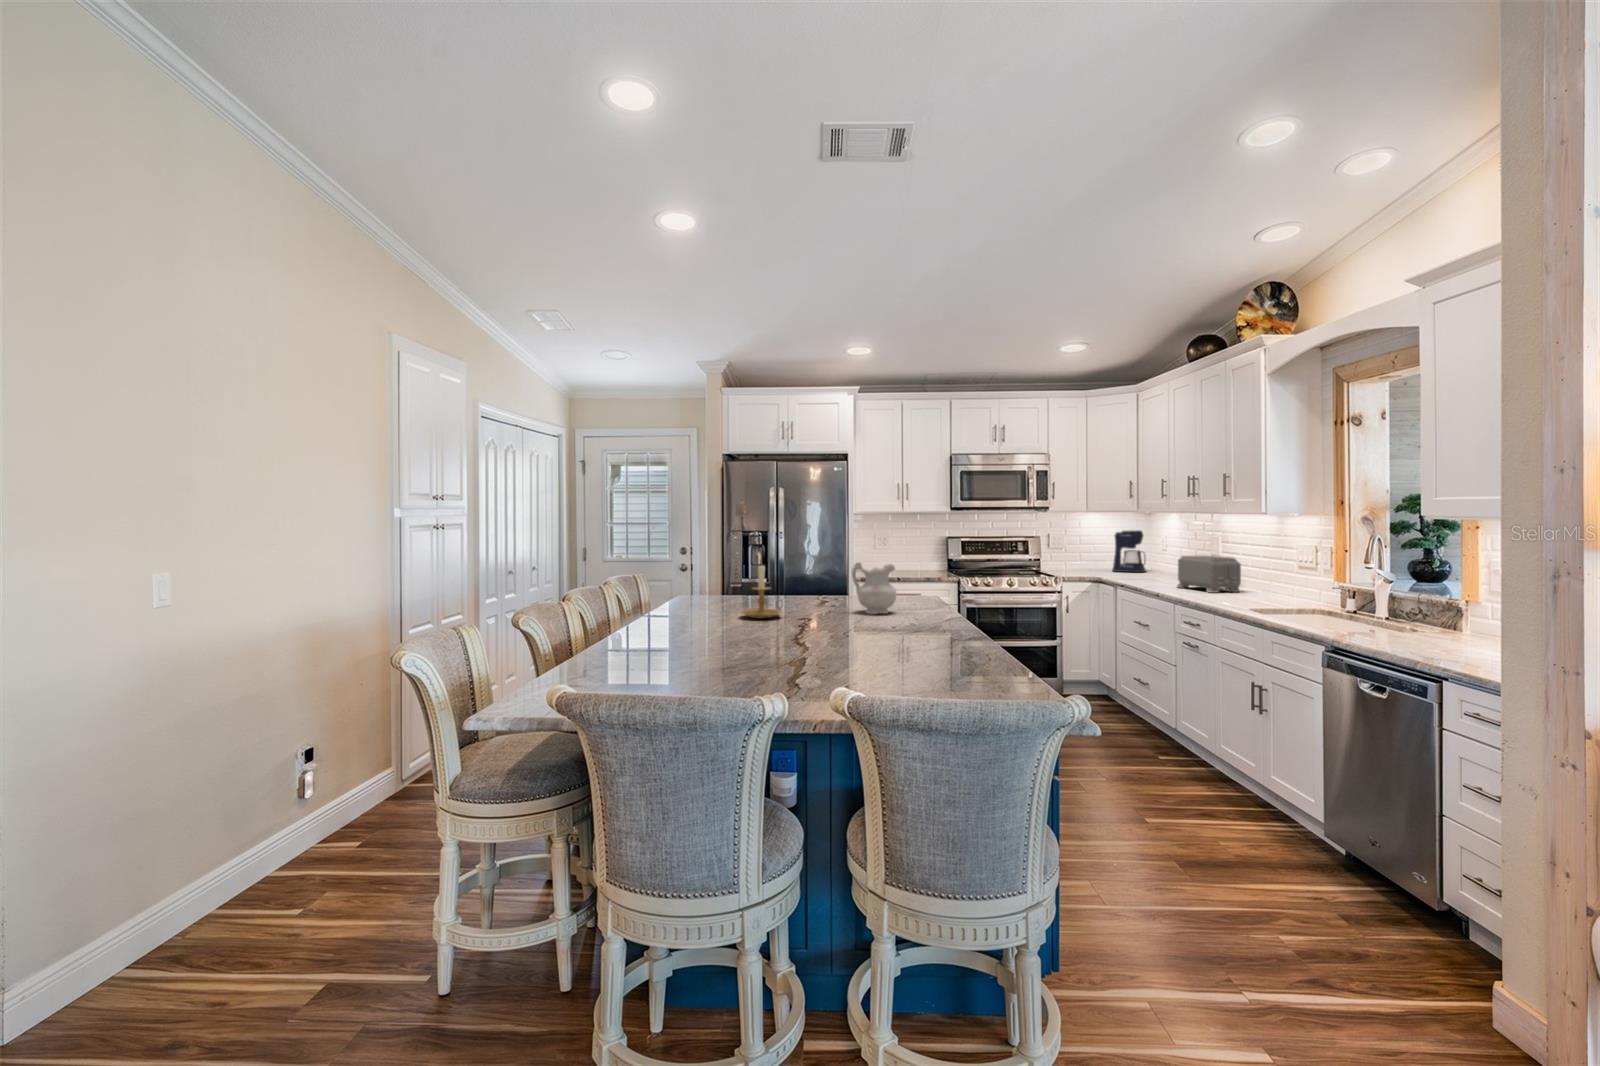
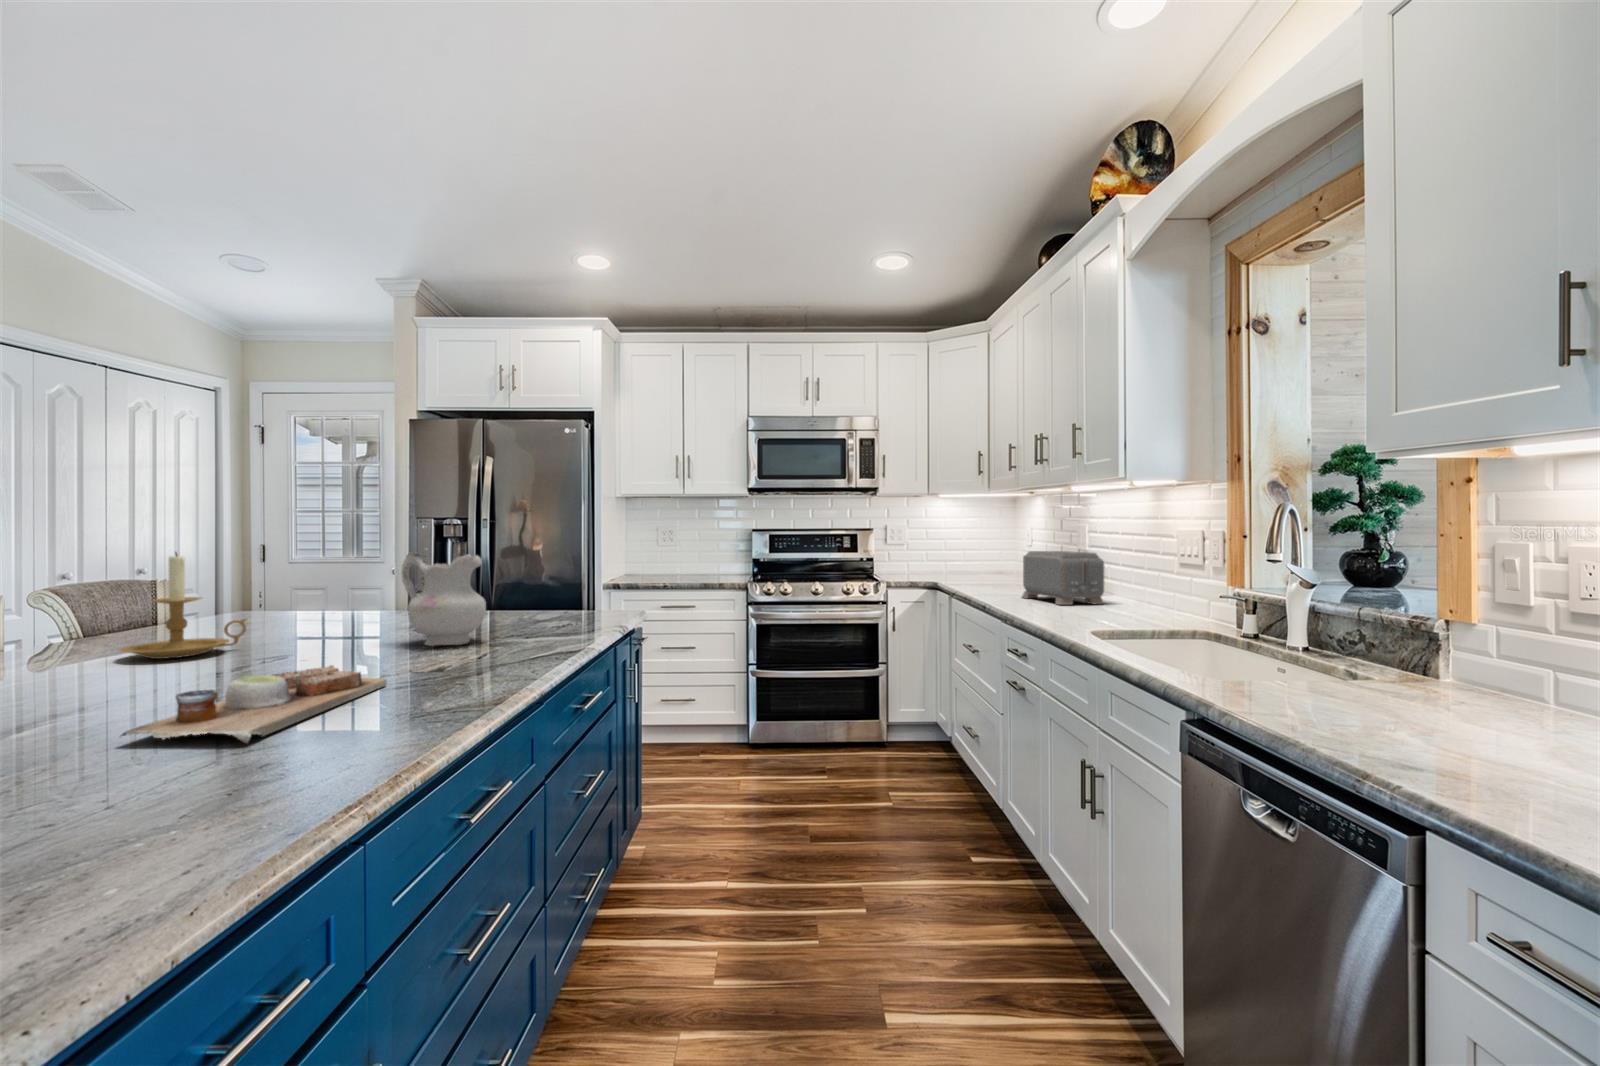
coffee maker: present [1113,530,1146,572] -> none [967,521,1010,577]
cutting board: none [867,620,924,647] -> present [122,665,387,743]

